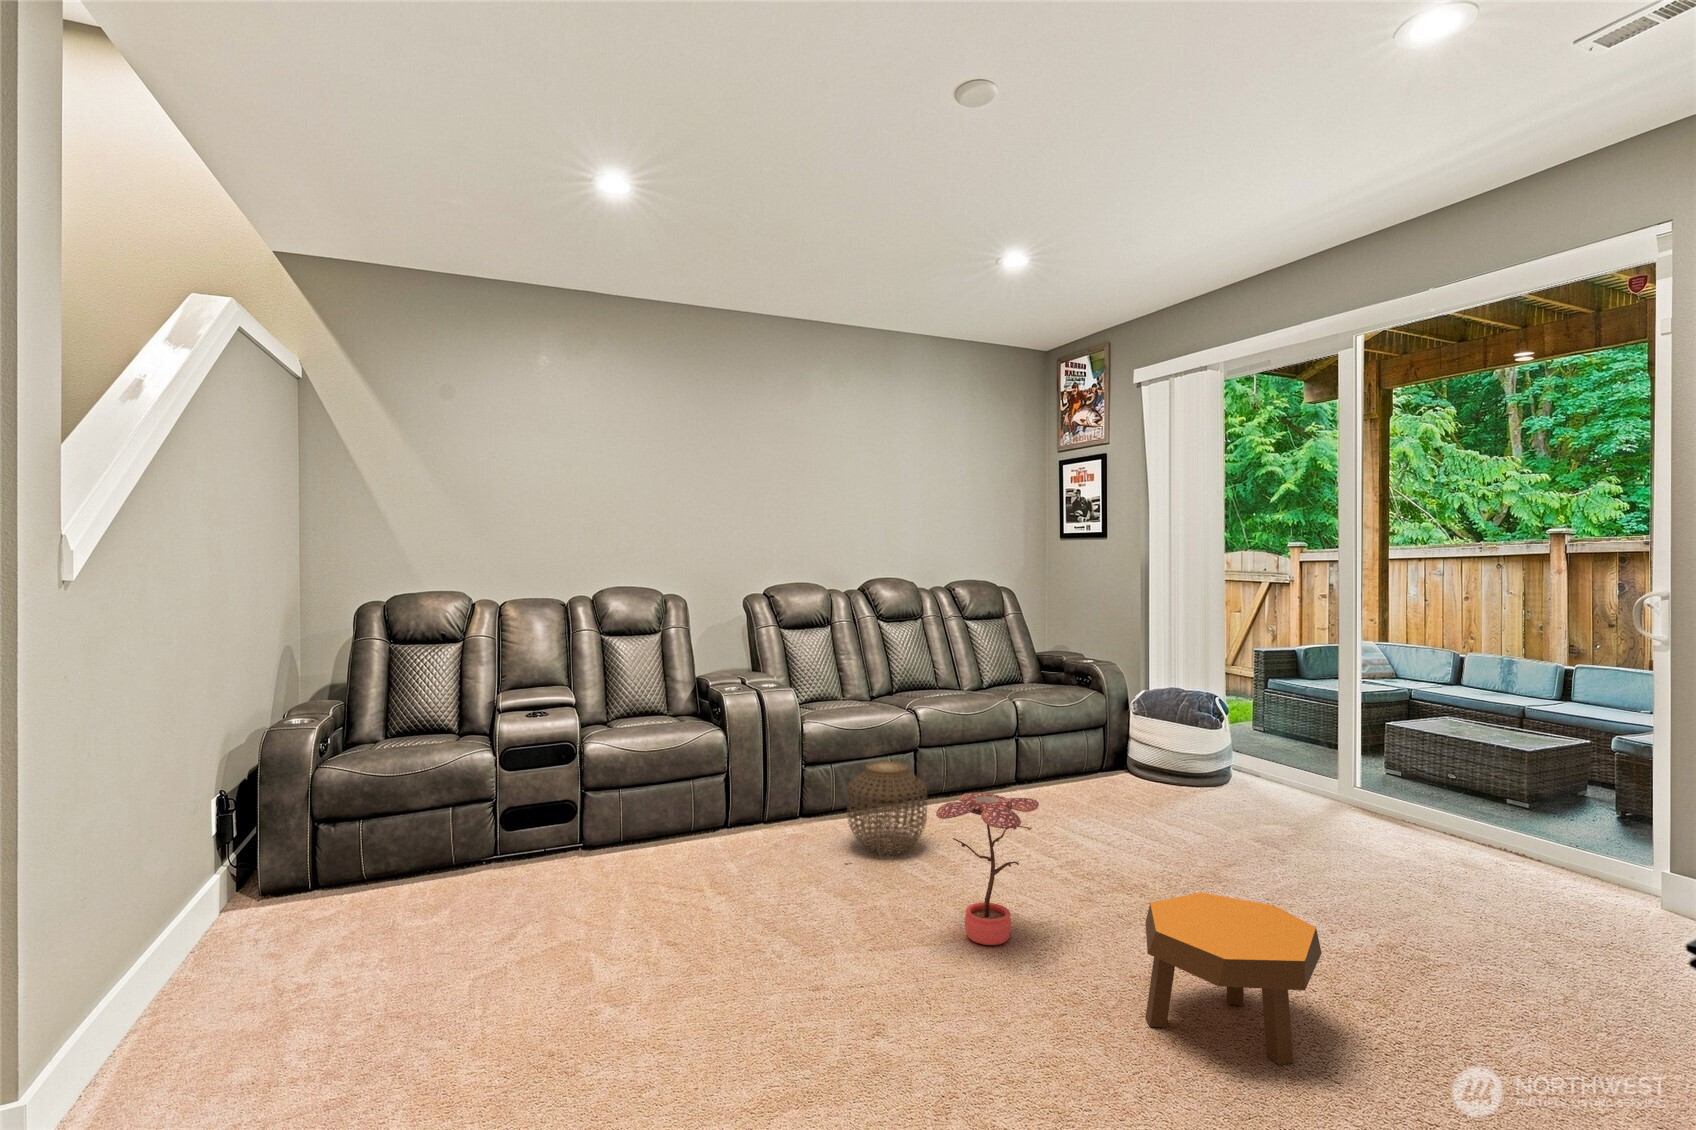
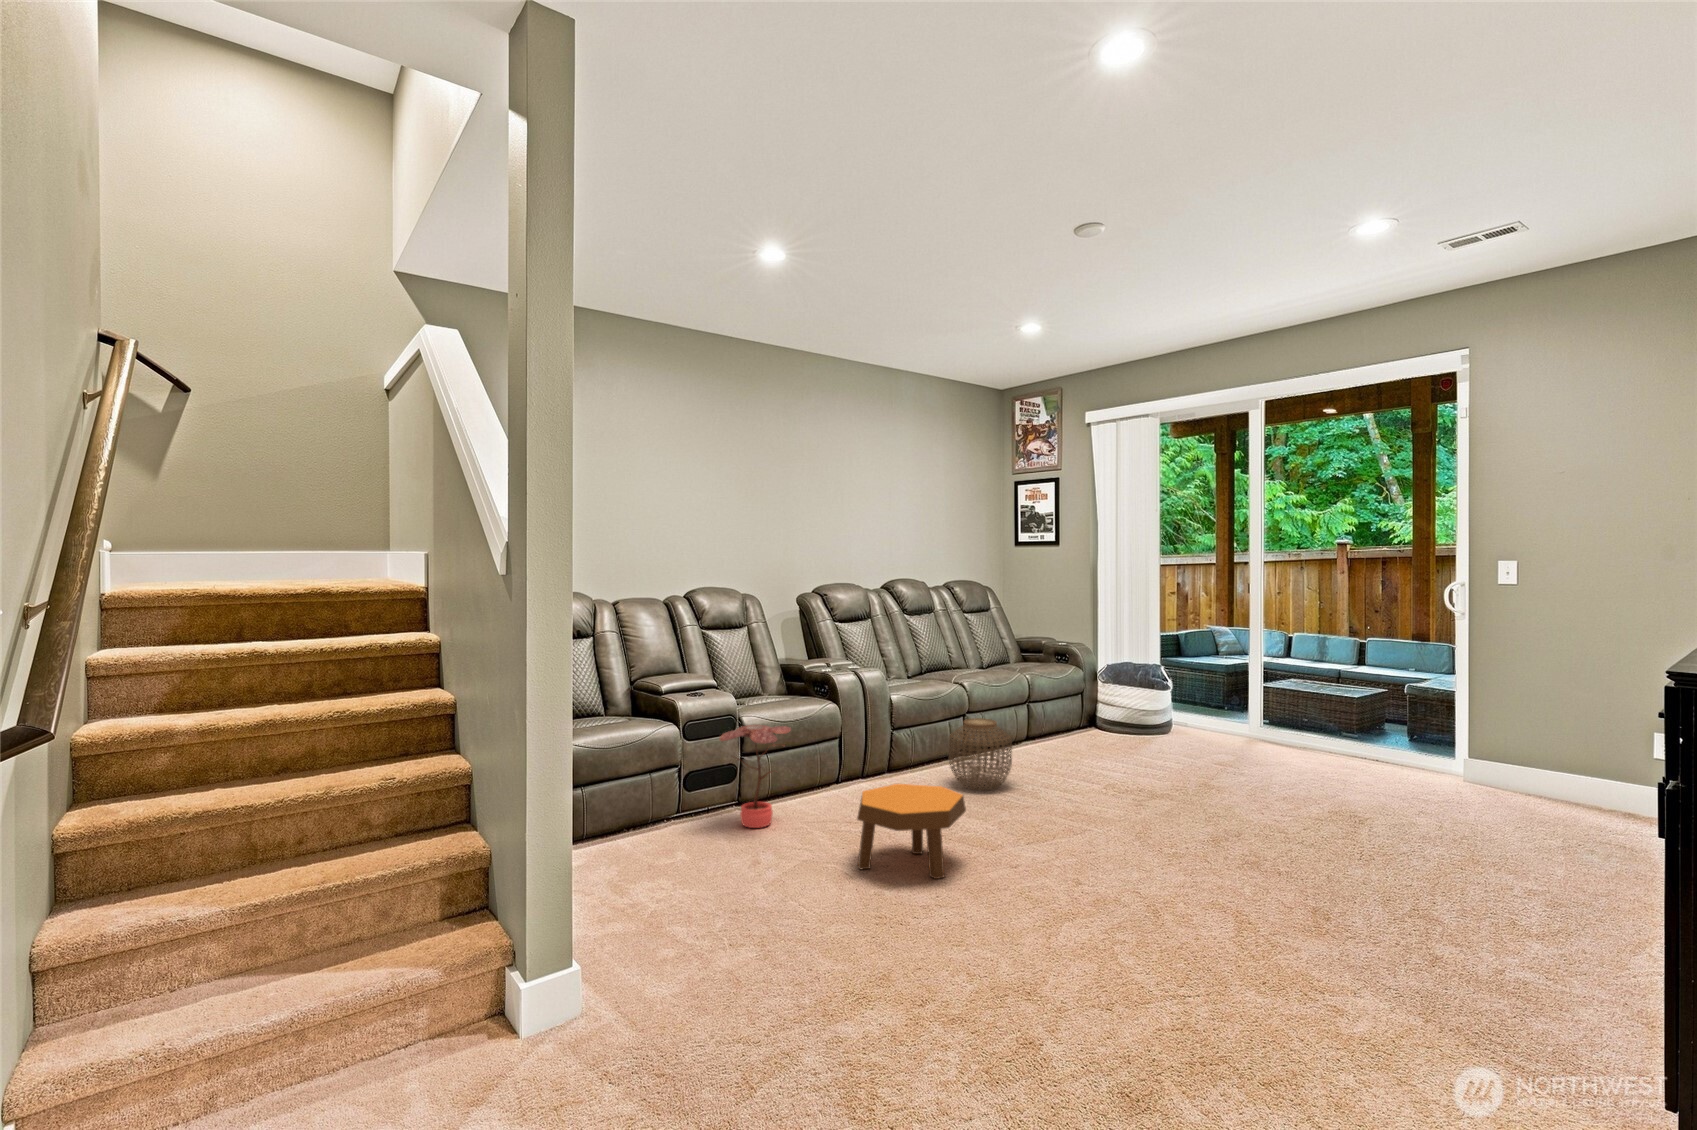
potted plant: present [936,793,1039,945] -> present [719,725,791,828]
footstool: present [1145,892,1322,1065] -> present [857,784,966,879]

